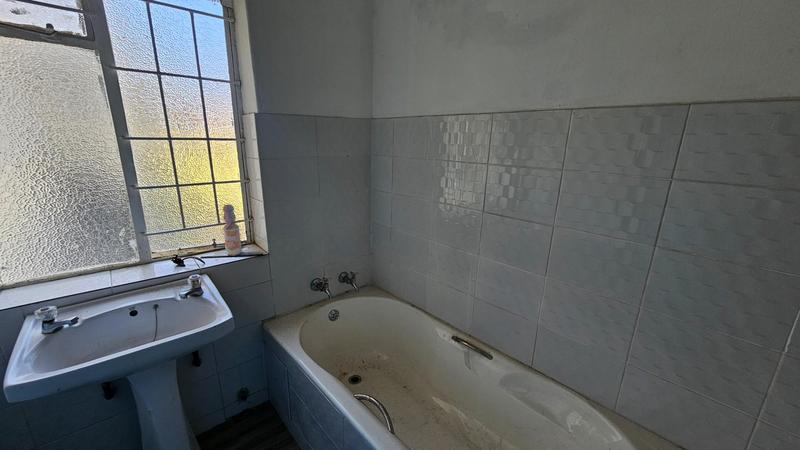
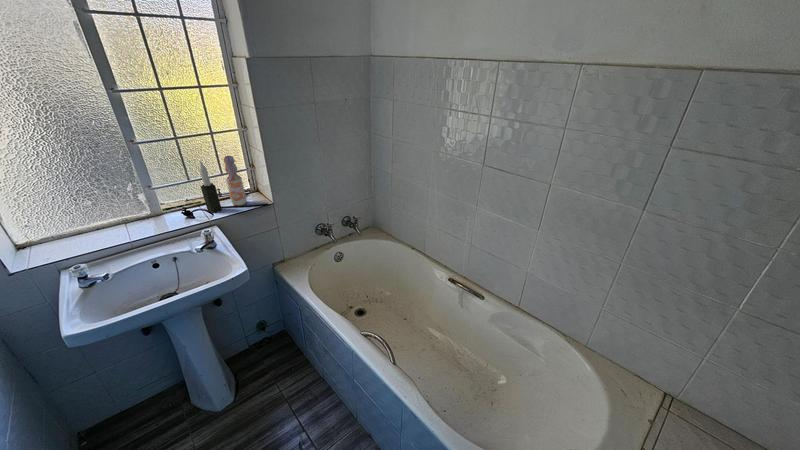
candle: none [196,208,215,261] -> present [199,161,222,213]

